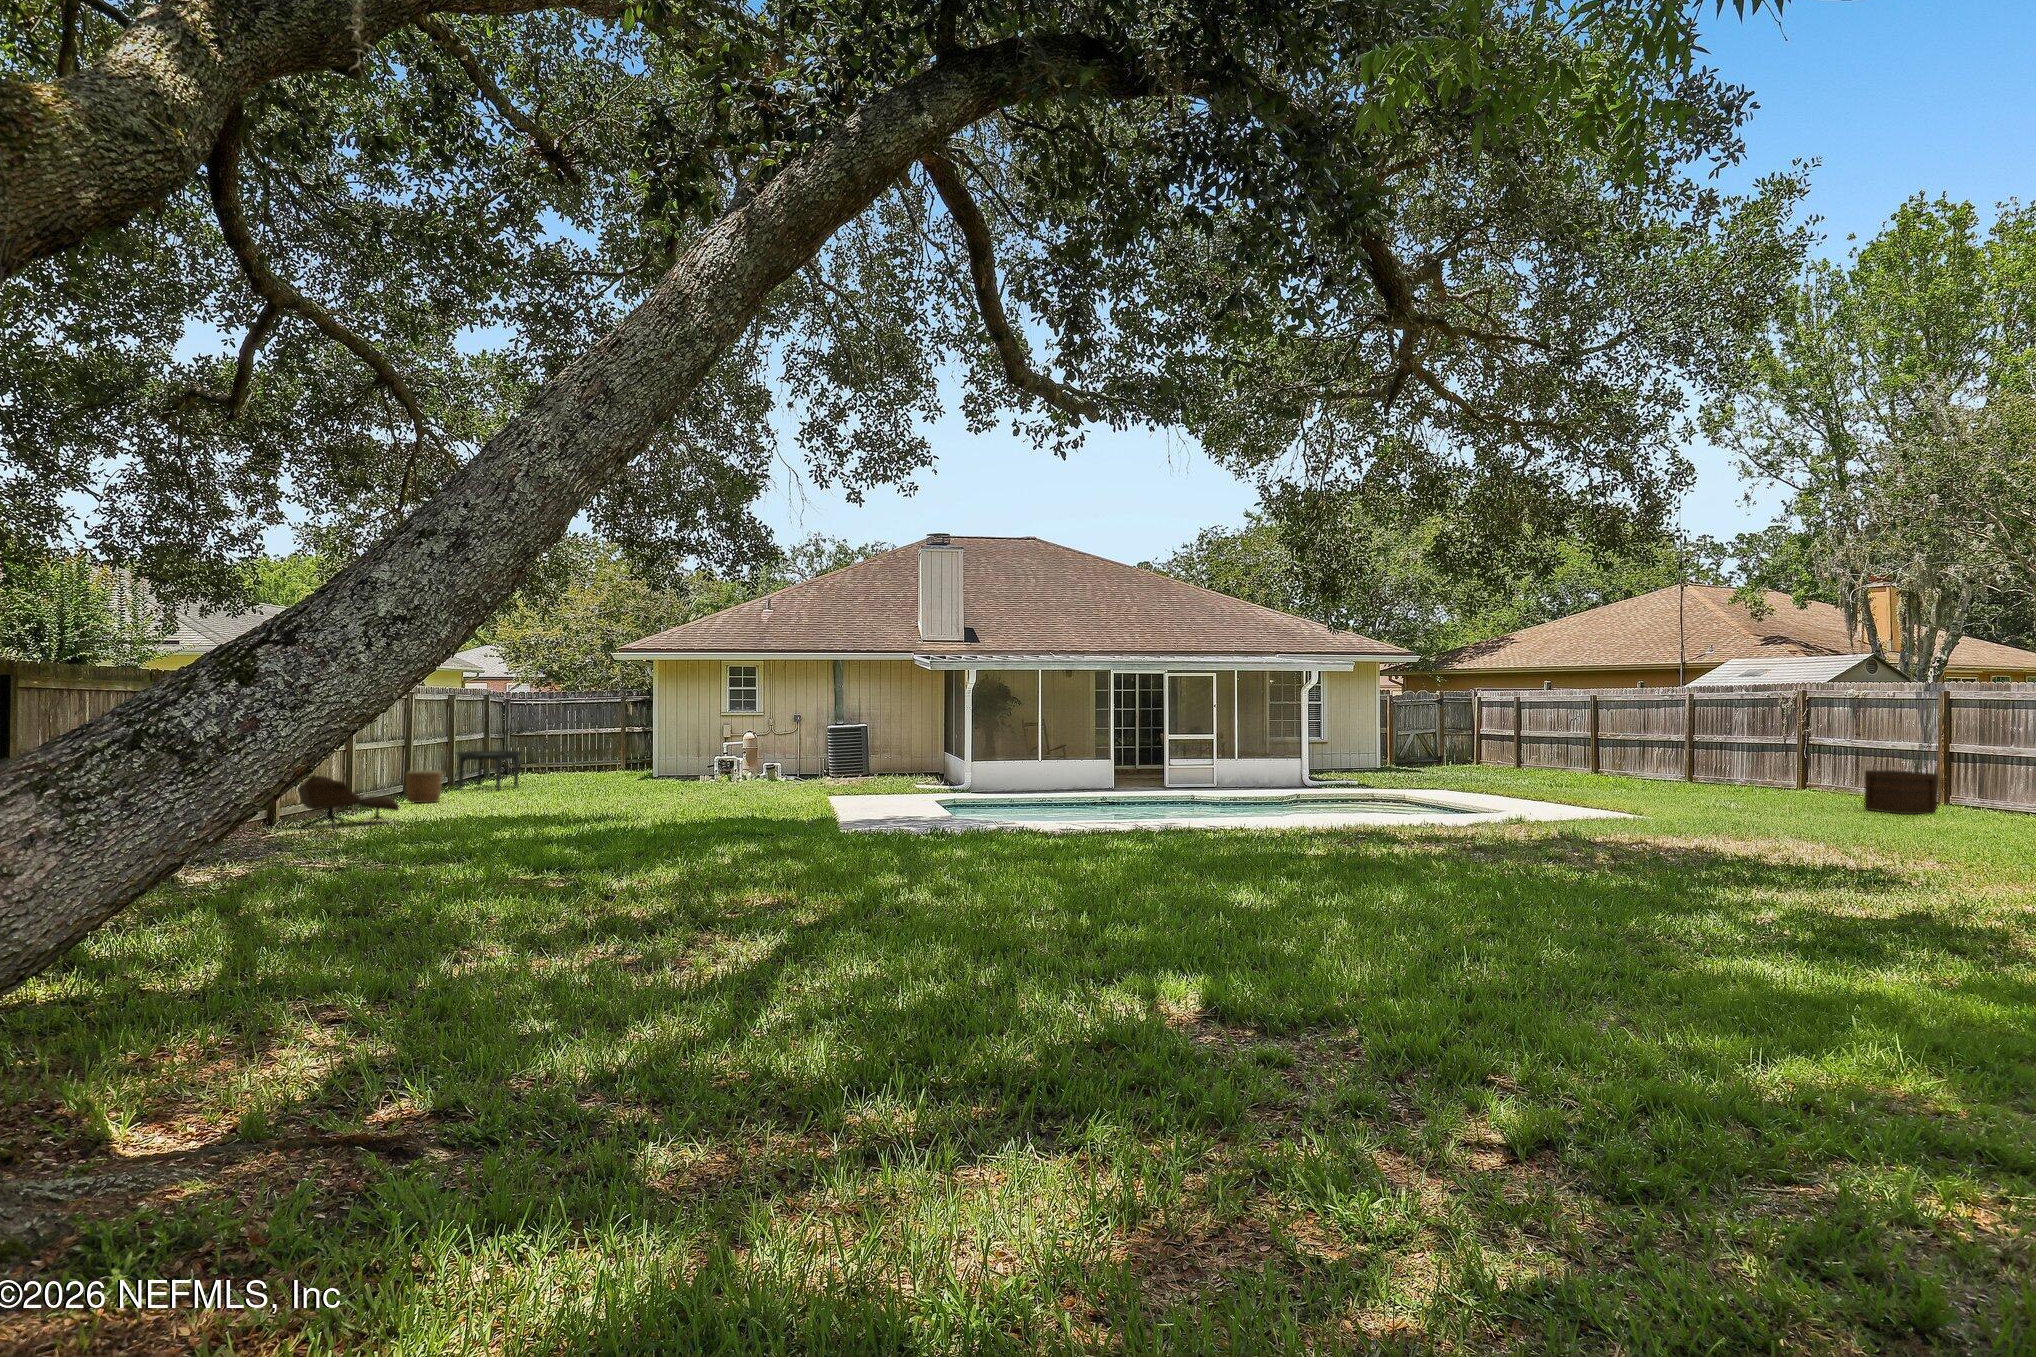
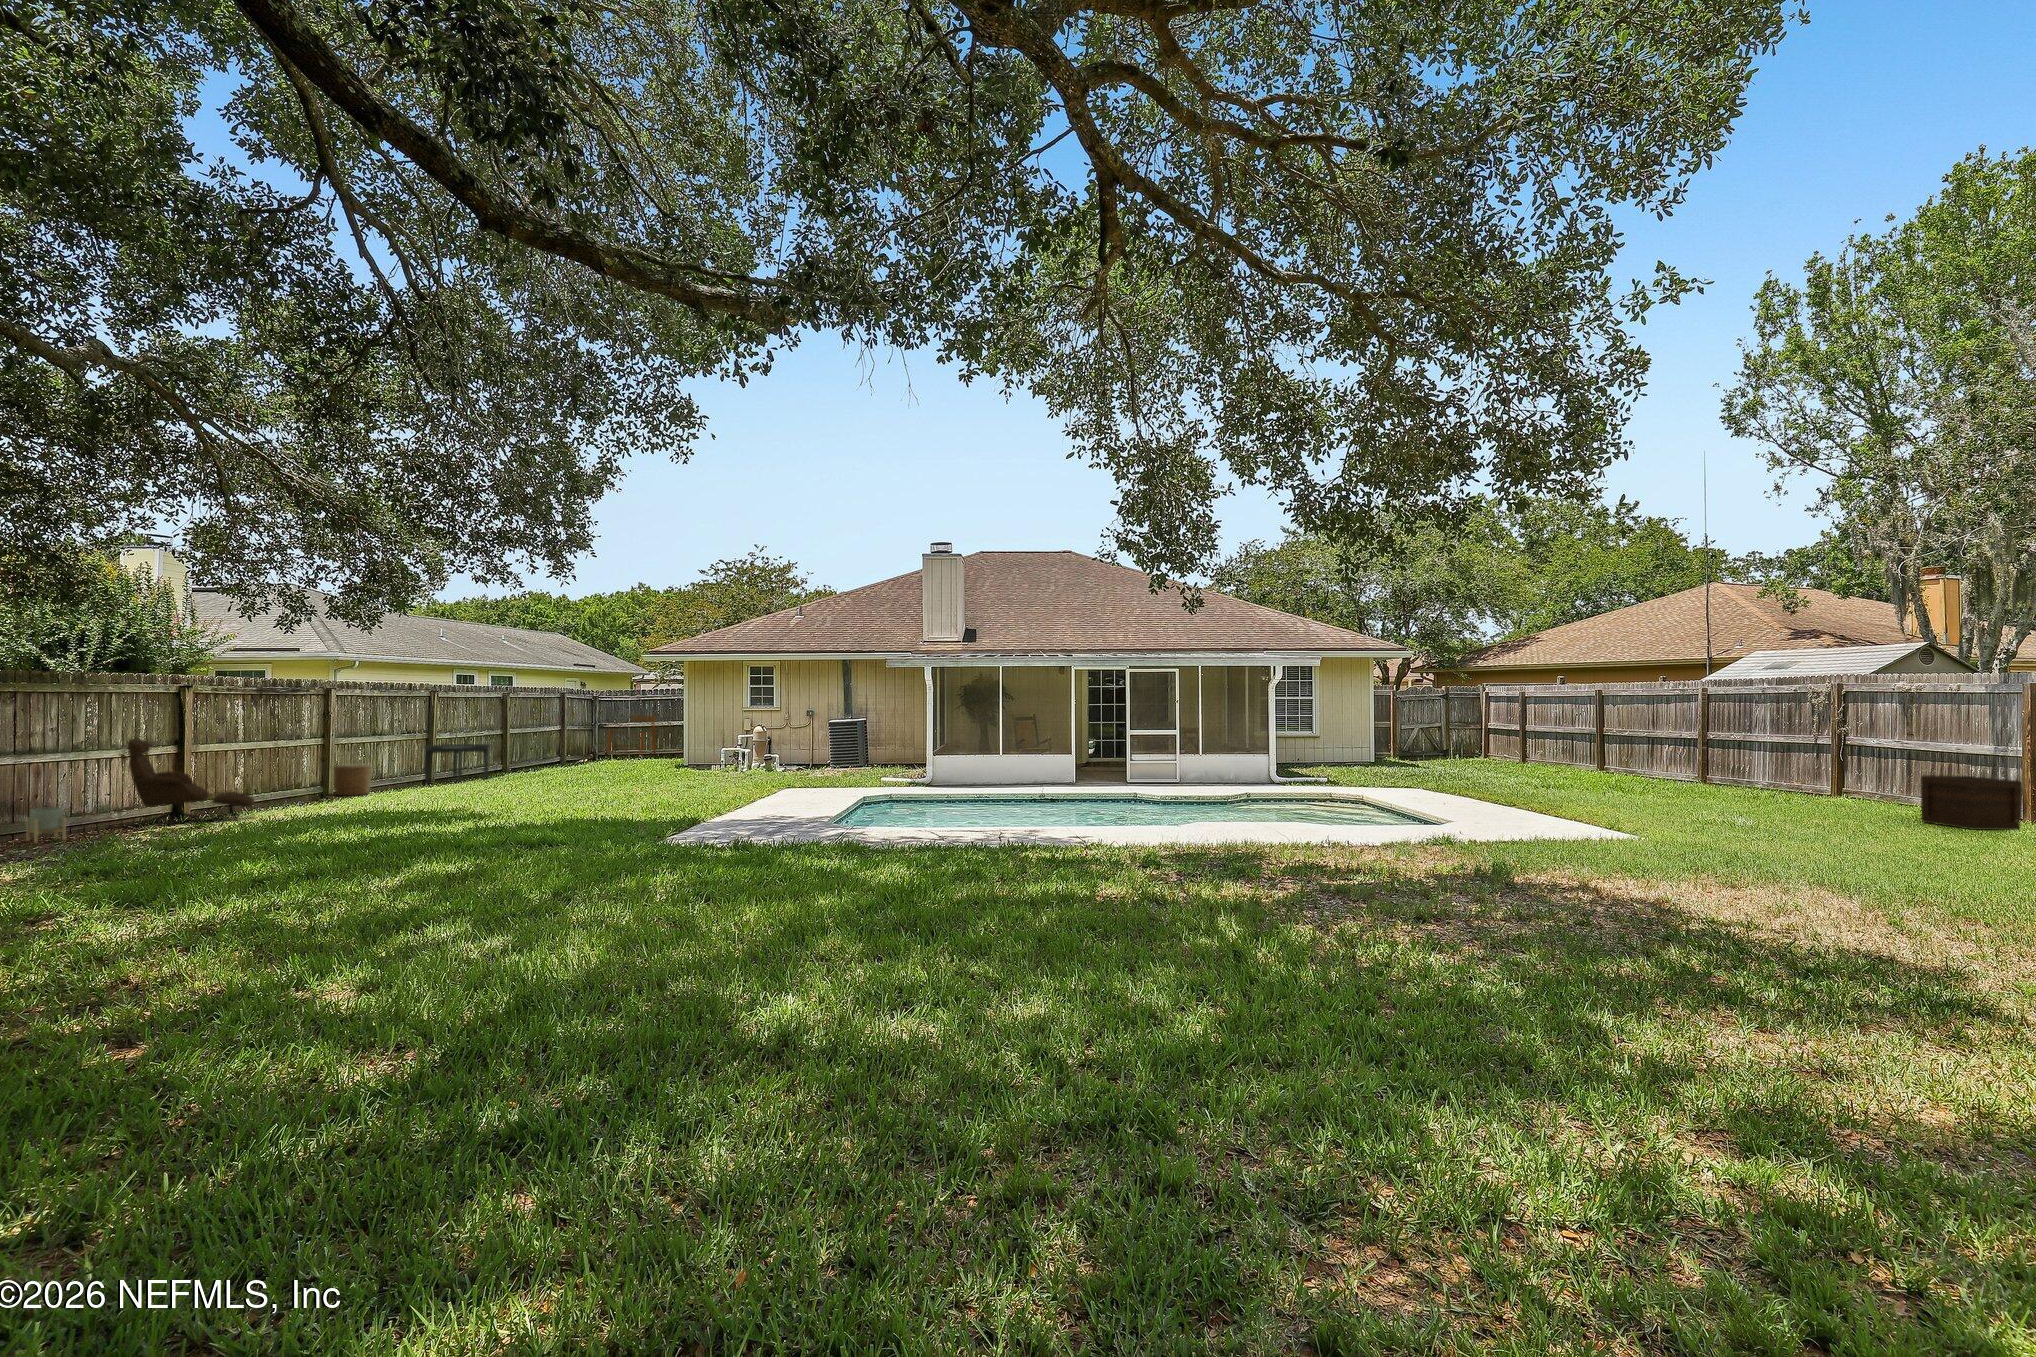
bench: none [571,720,627,764] -> present [607,715,656,755]
planter: none [242,808,277,842] -> present [26,807,66,843]

